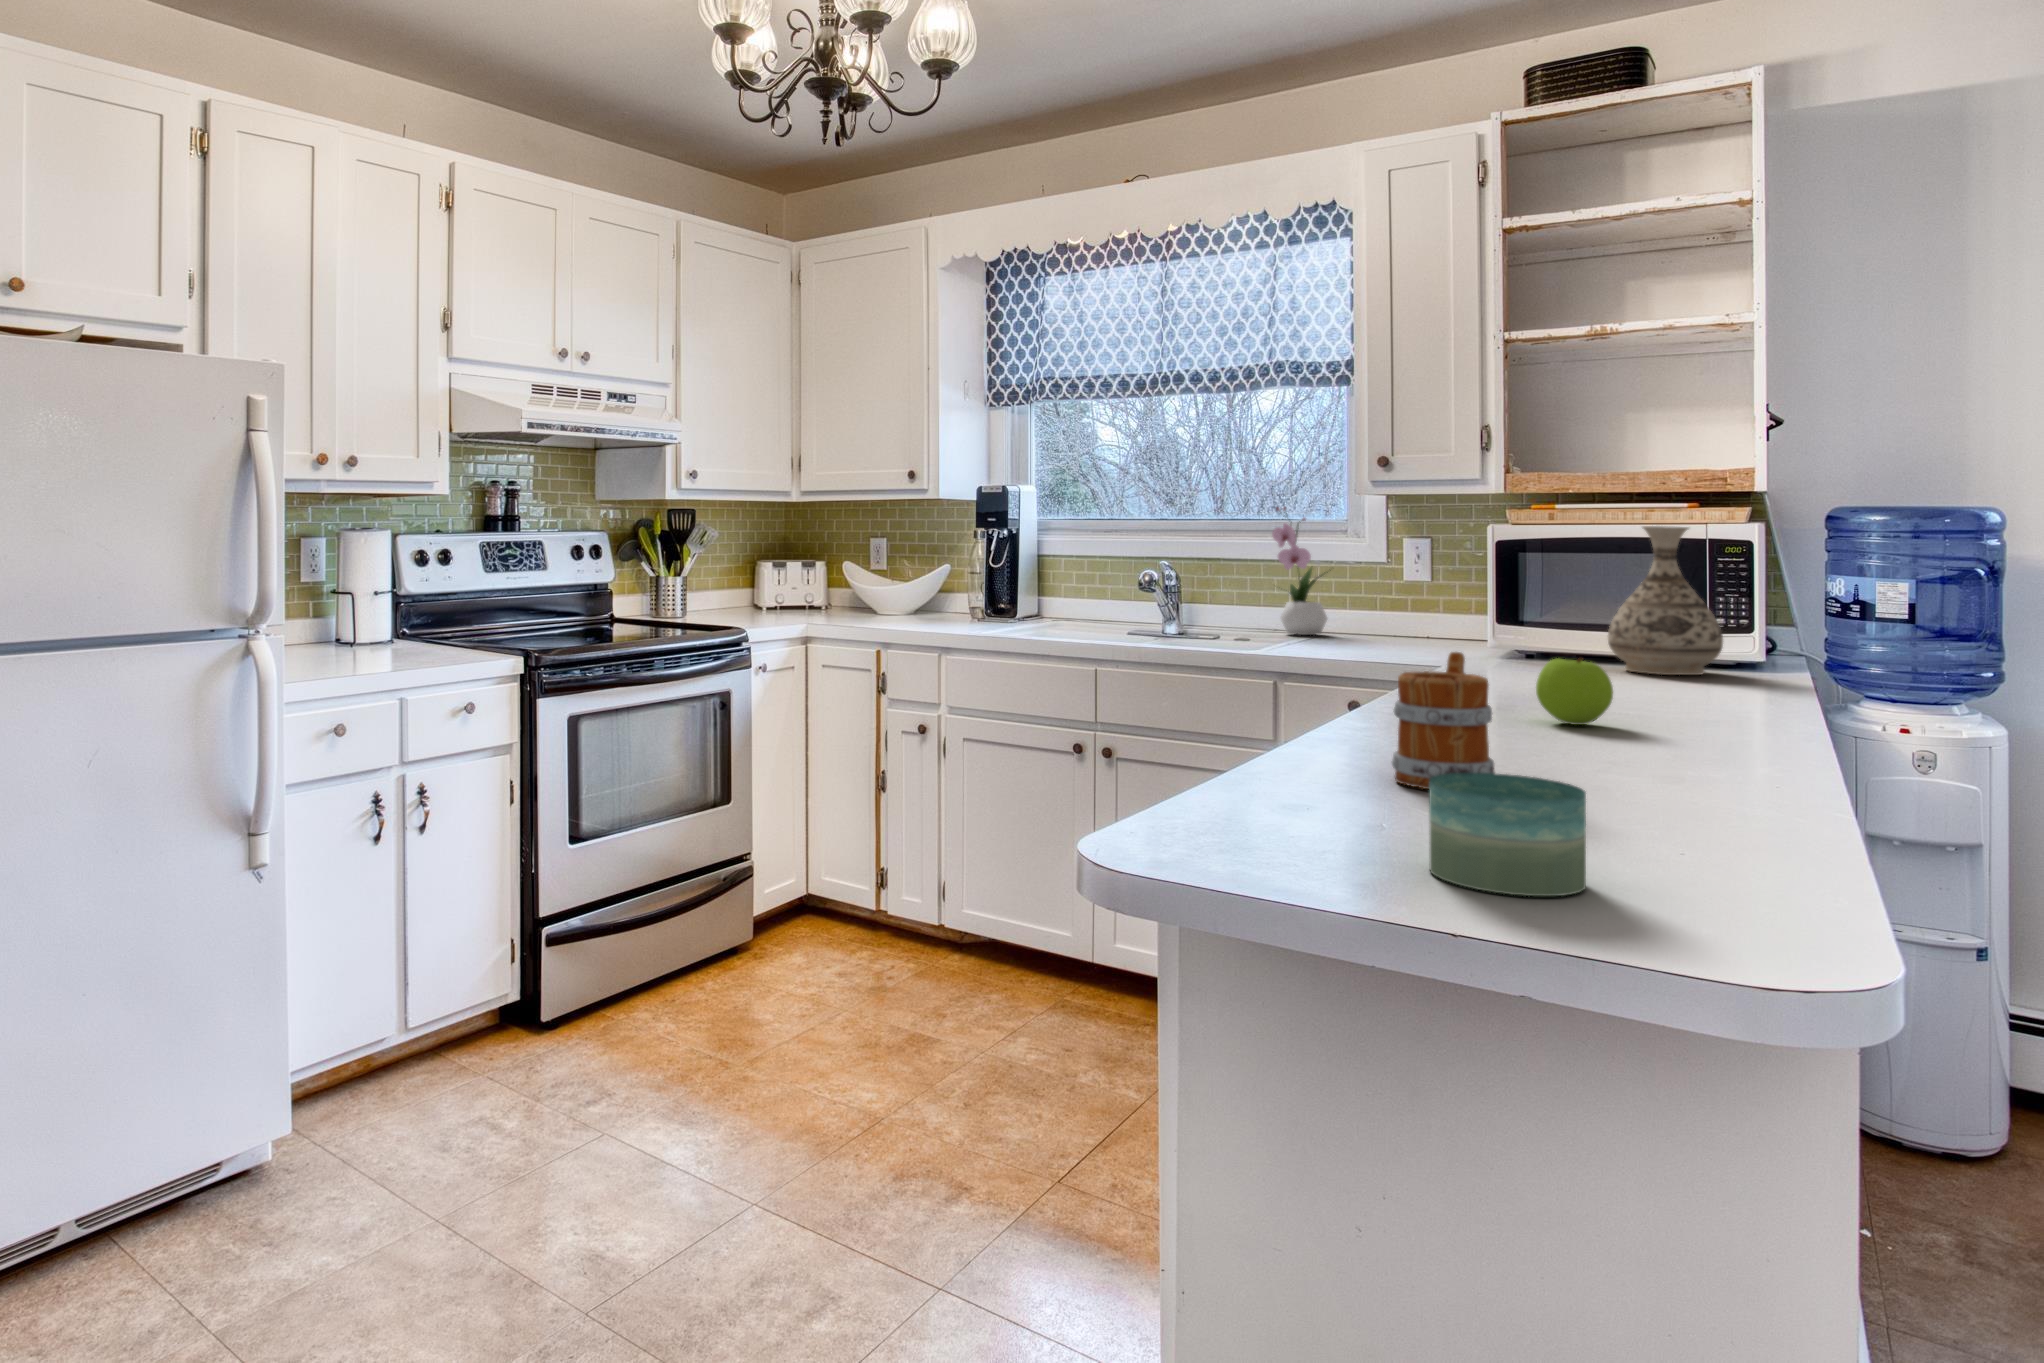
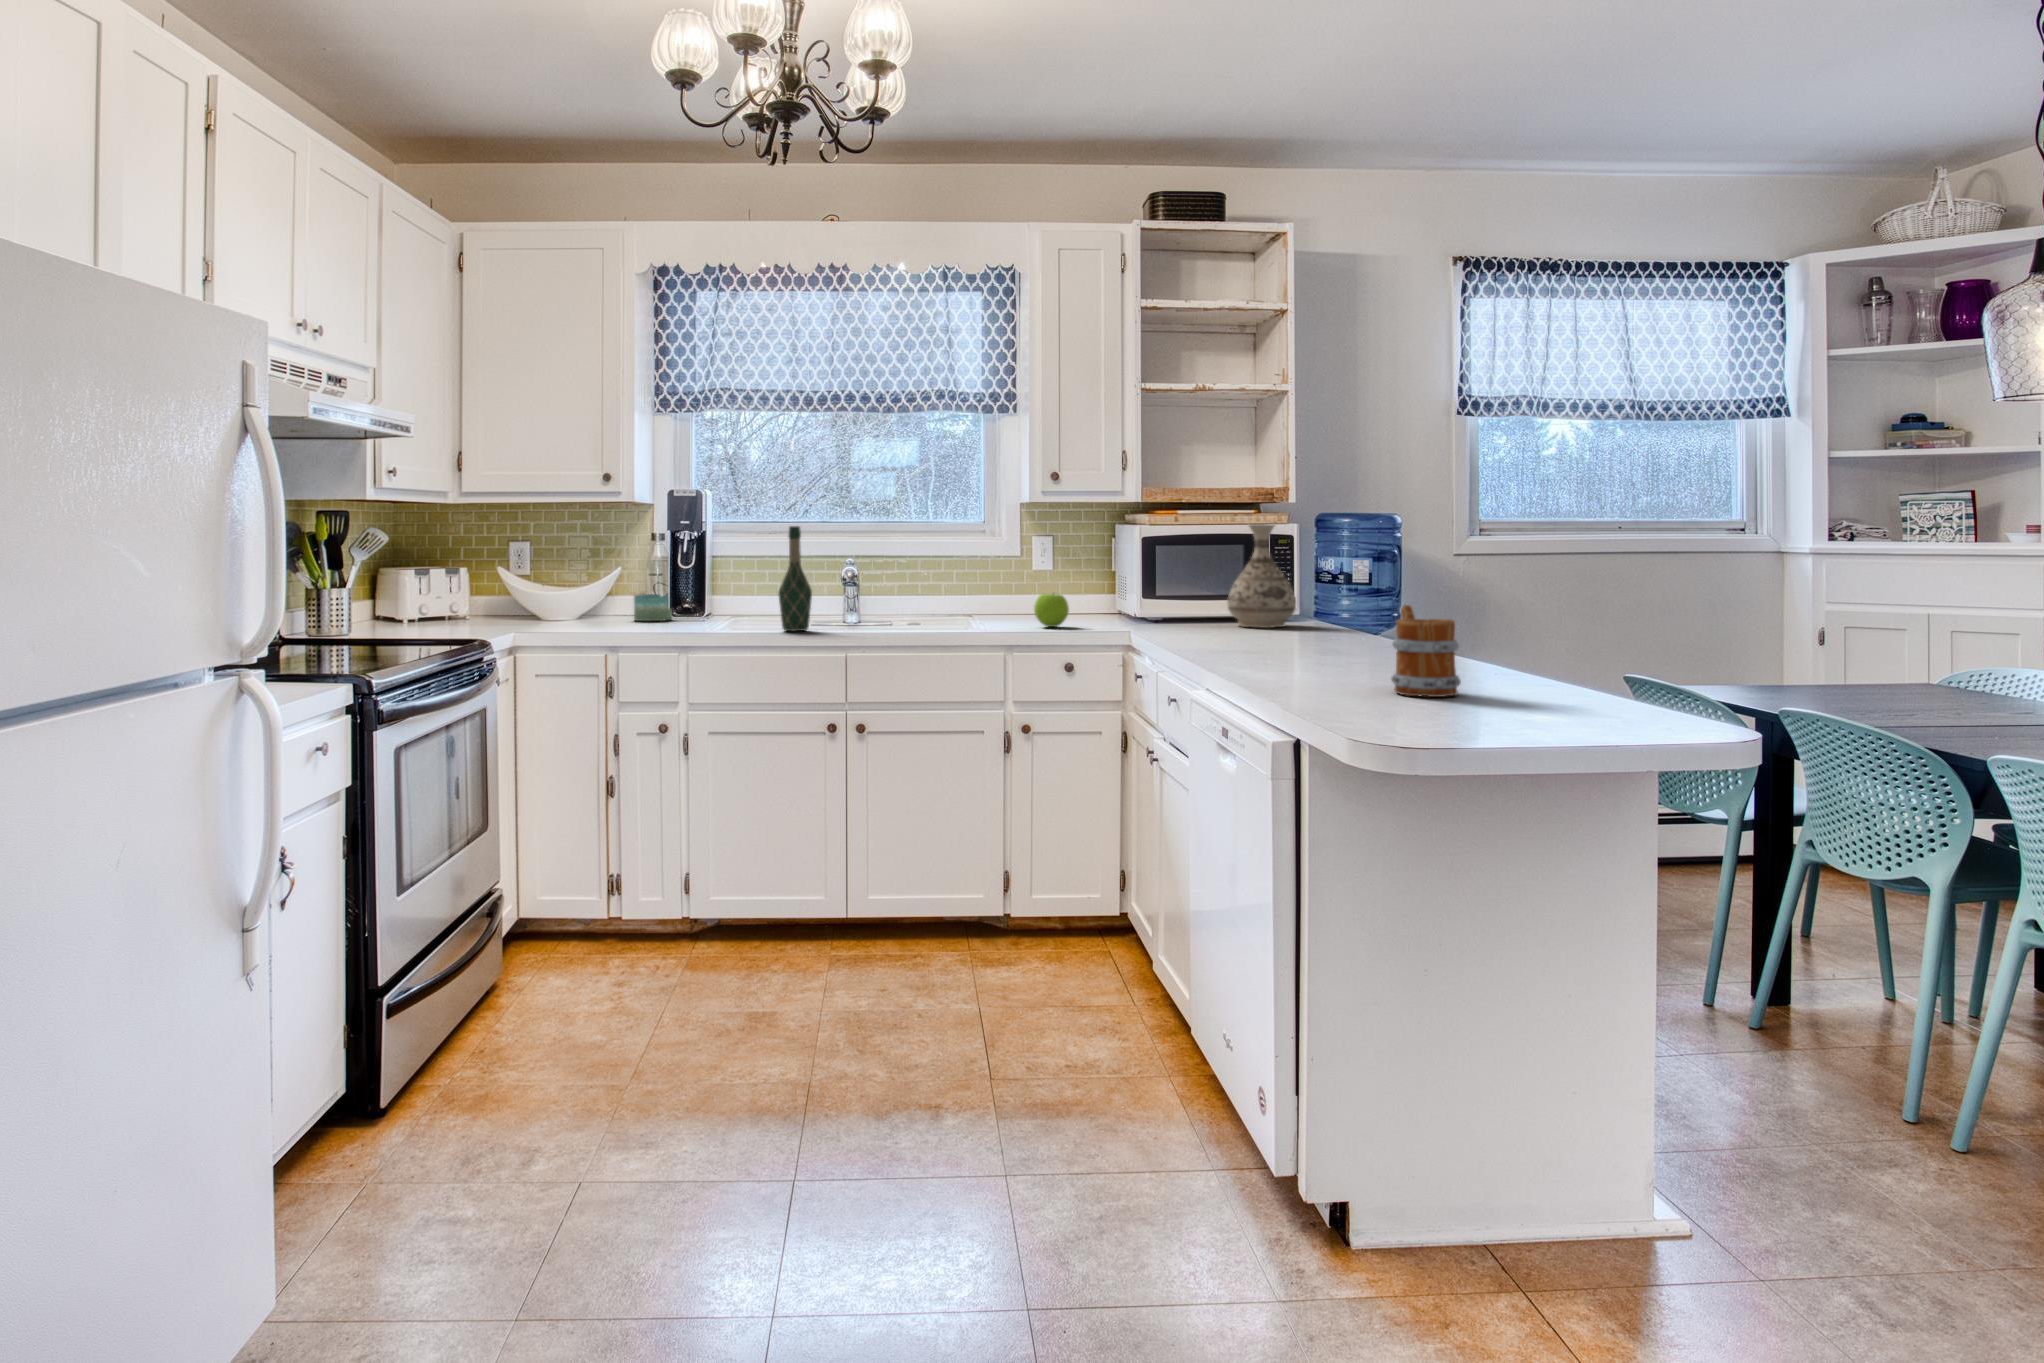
flower arrangement: present [1272,507,1331,635] -> none [948,511,990,617]
wine bottle: none [1023,525,1060,638] -> present [778,526,812,631]
apple: present [1536,659,1613,725] -> present [1034,594,1069,627]
candle: present [1429,773,1586,896] -> present [634,594,672,621]

